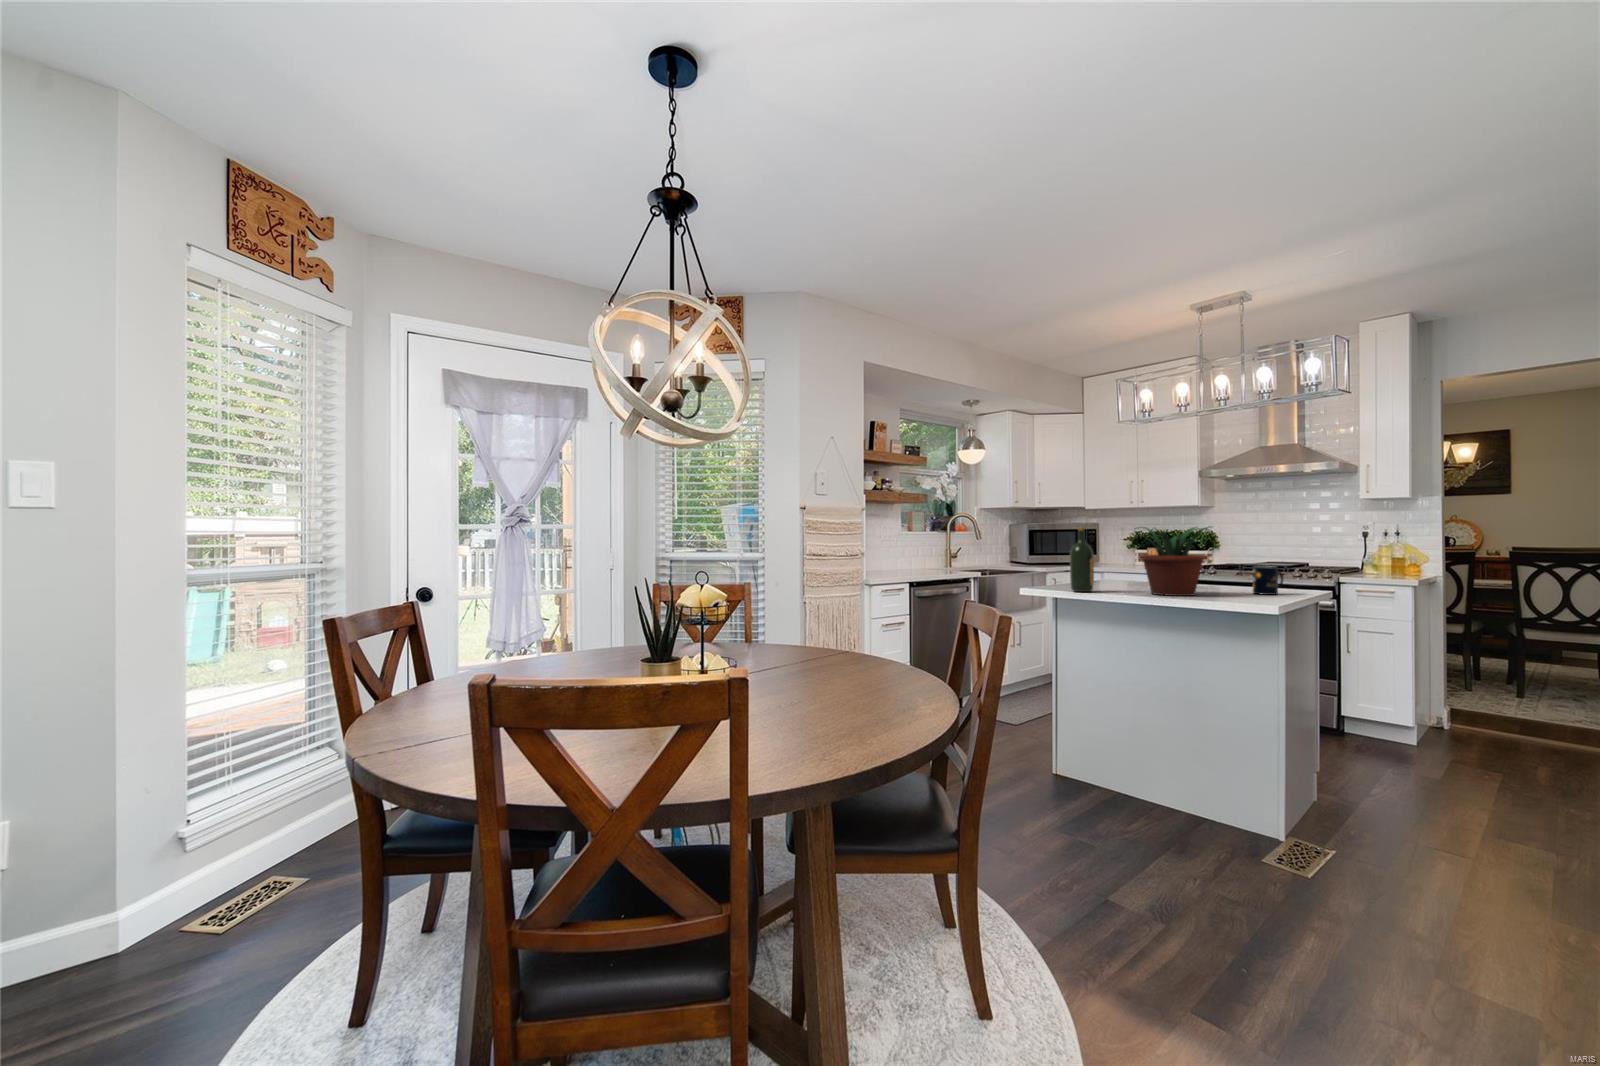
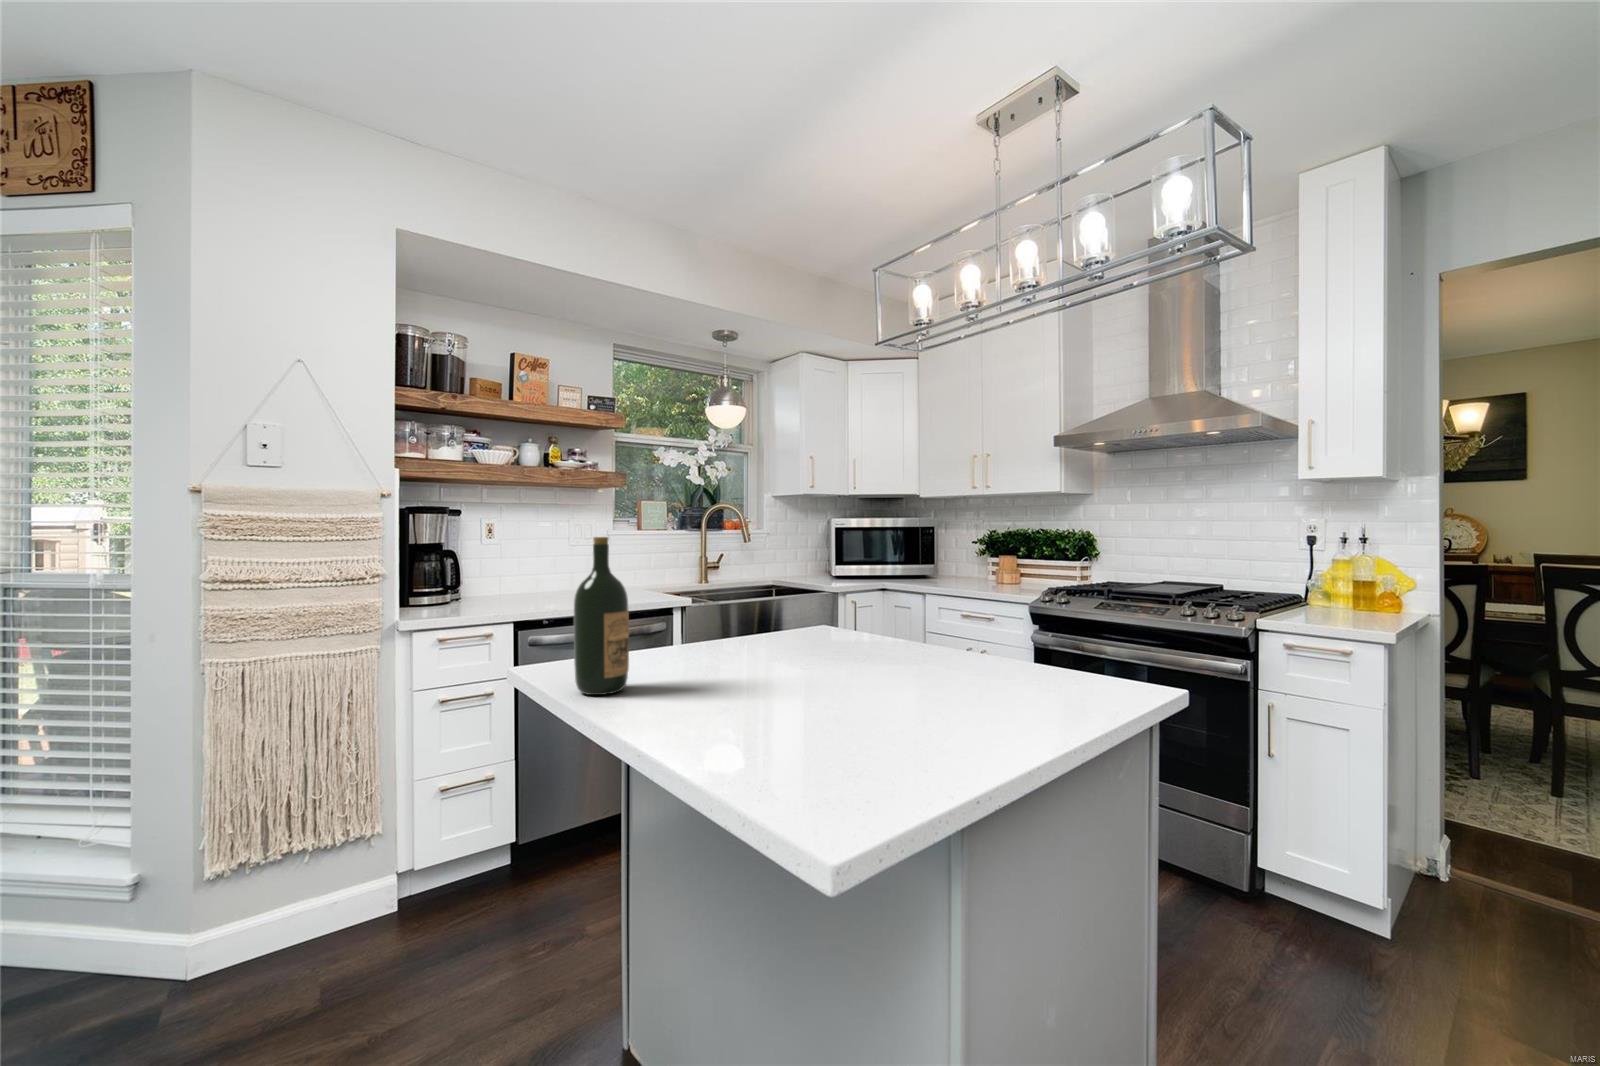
potted plant: present [1138,526,1210,596] -> none [677,536,857,729]
mug: present [1253,566,1284,595] -> none [967,639,1041,722]

